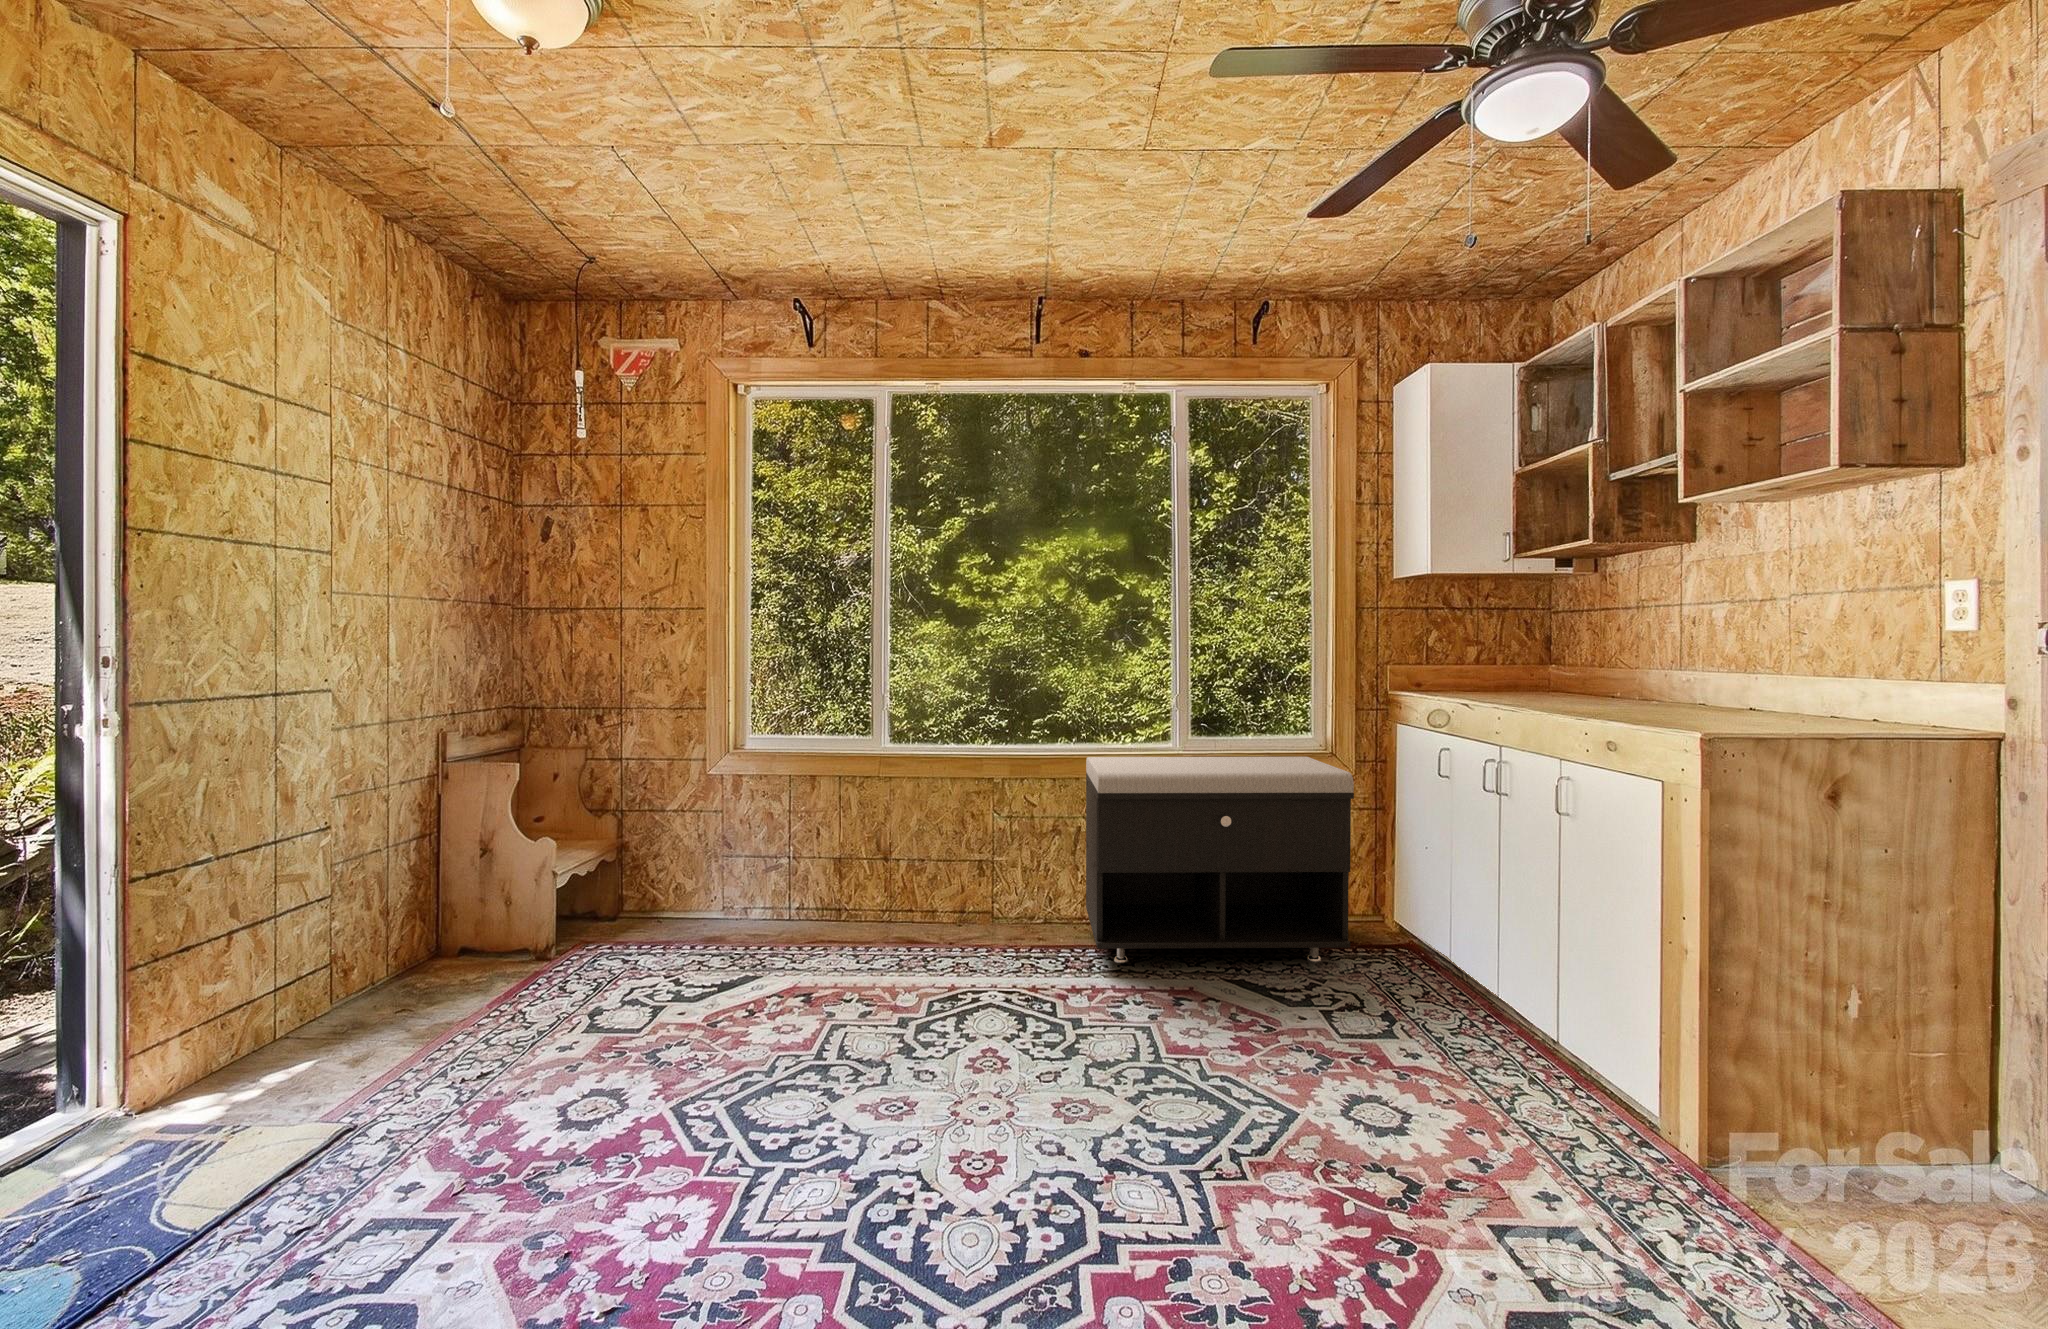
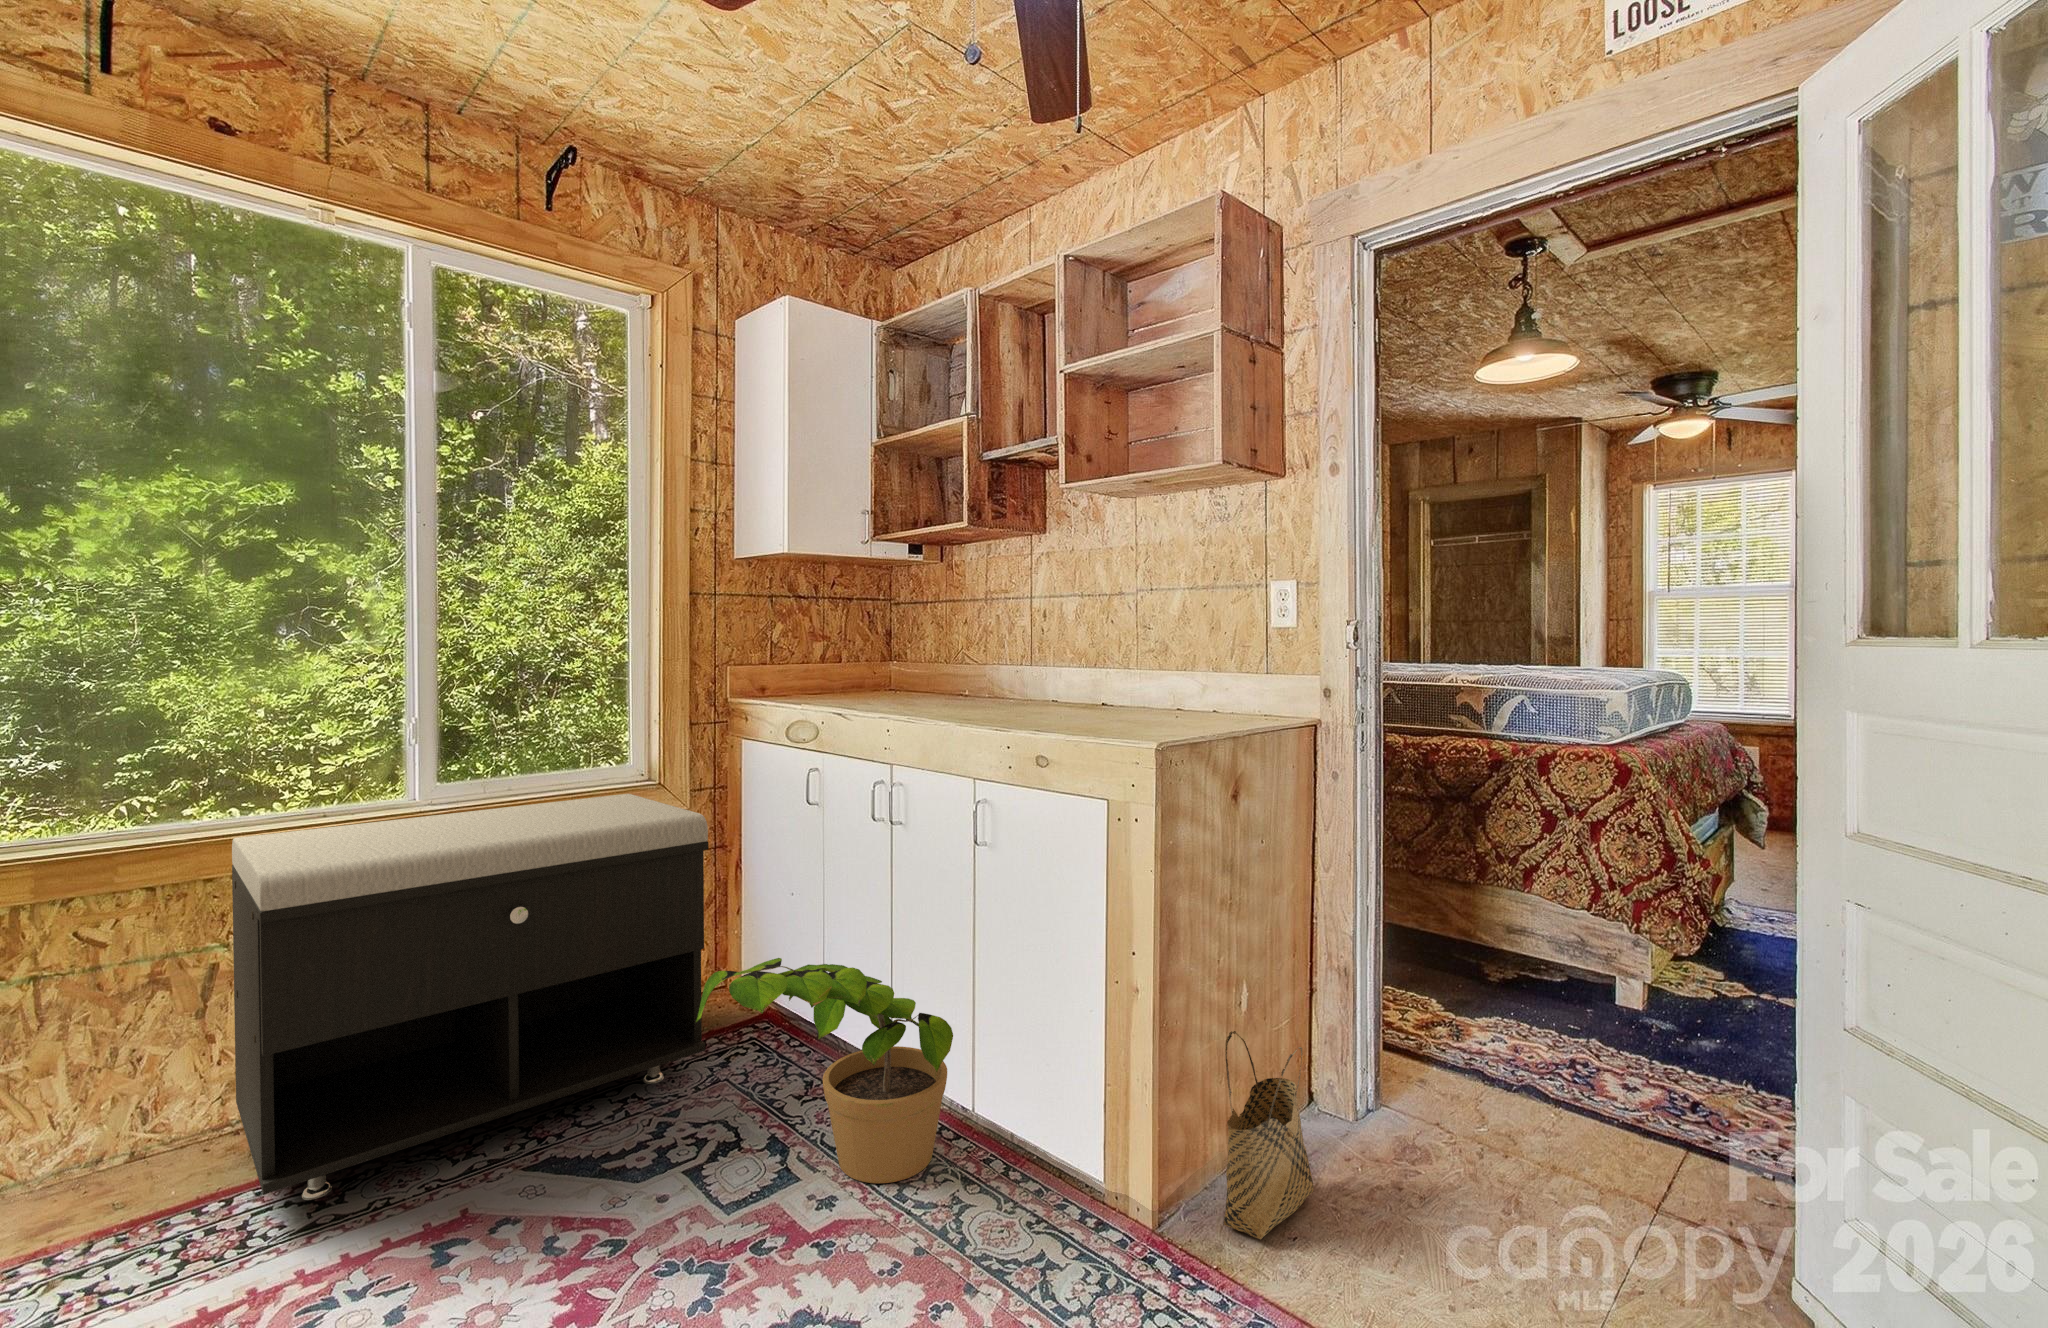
potted plant: none [1322,871,1526,1063] -> present [696,958,953,1183]
woven basket: none [1776,1015,1910,1200] -> present [1224,1031,1313,1239]

